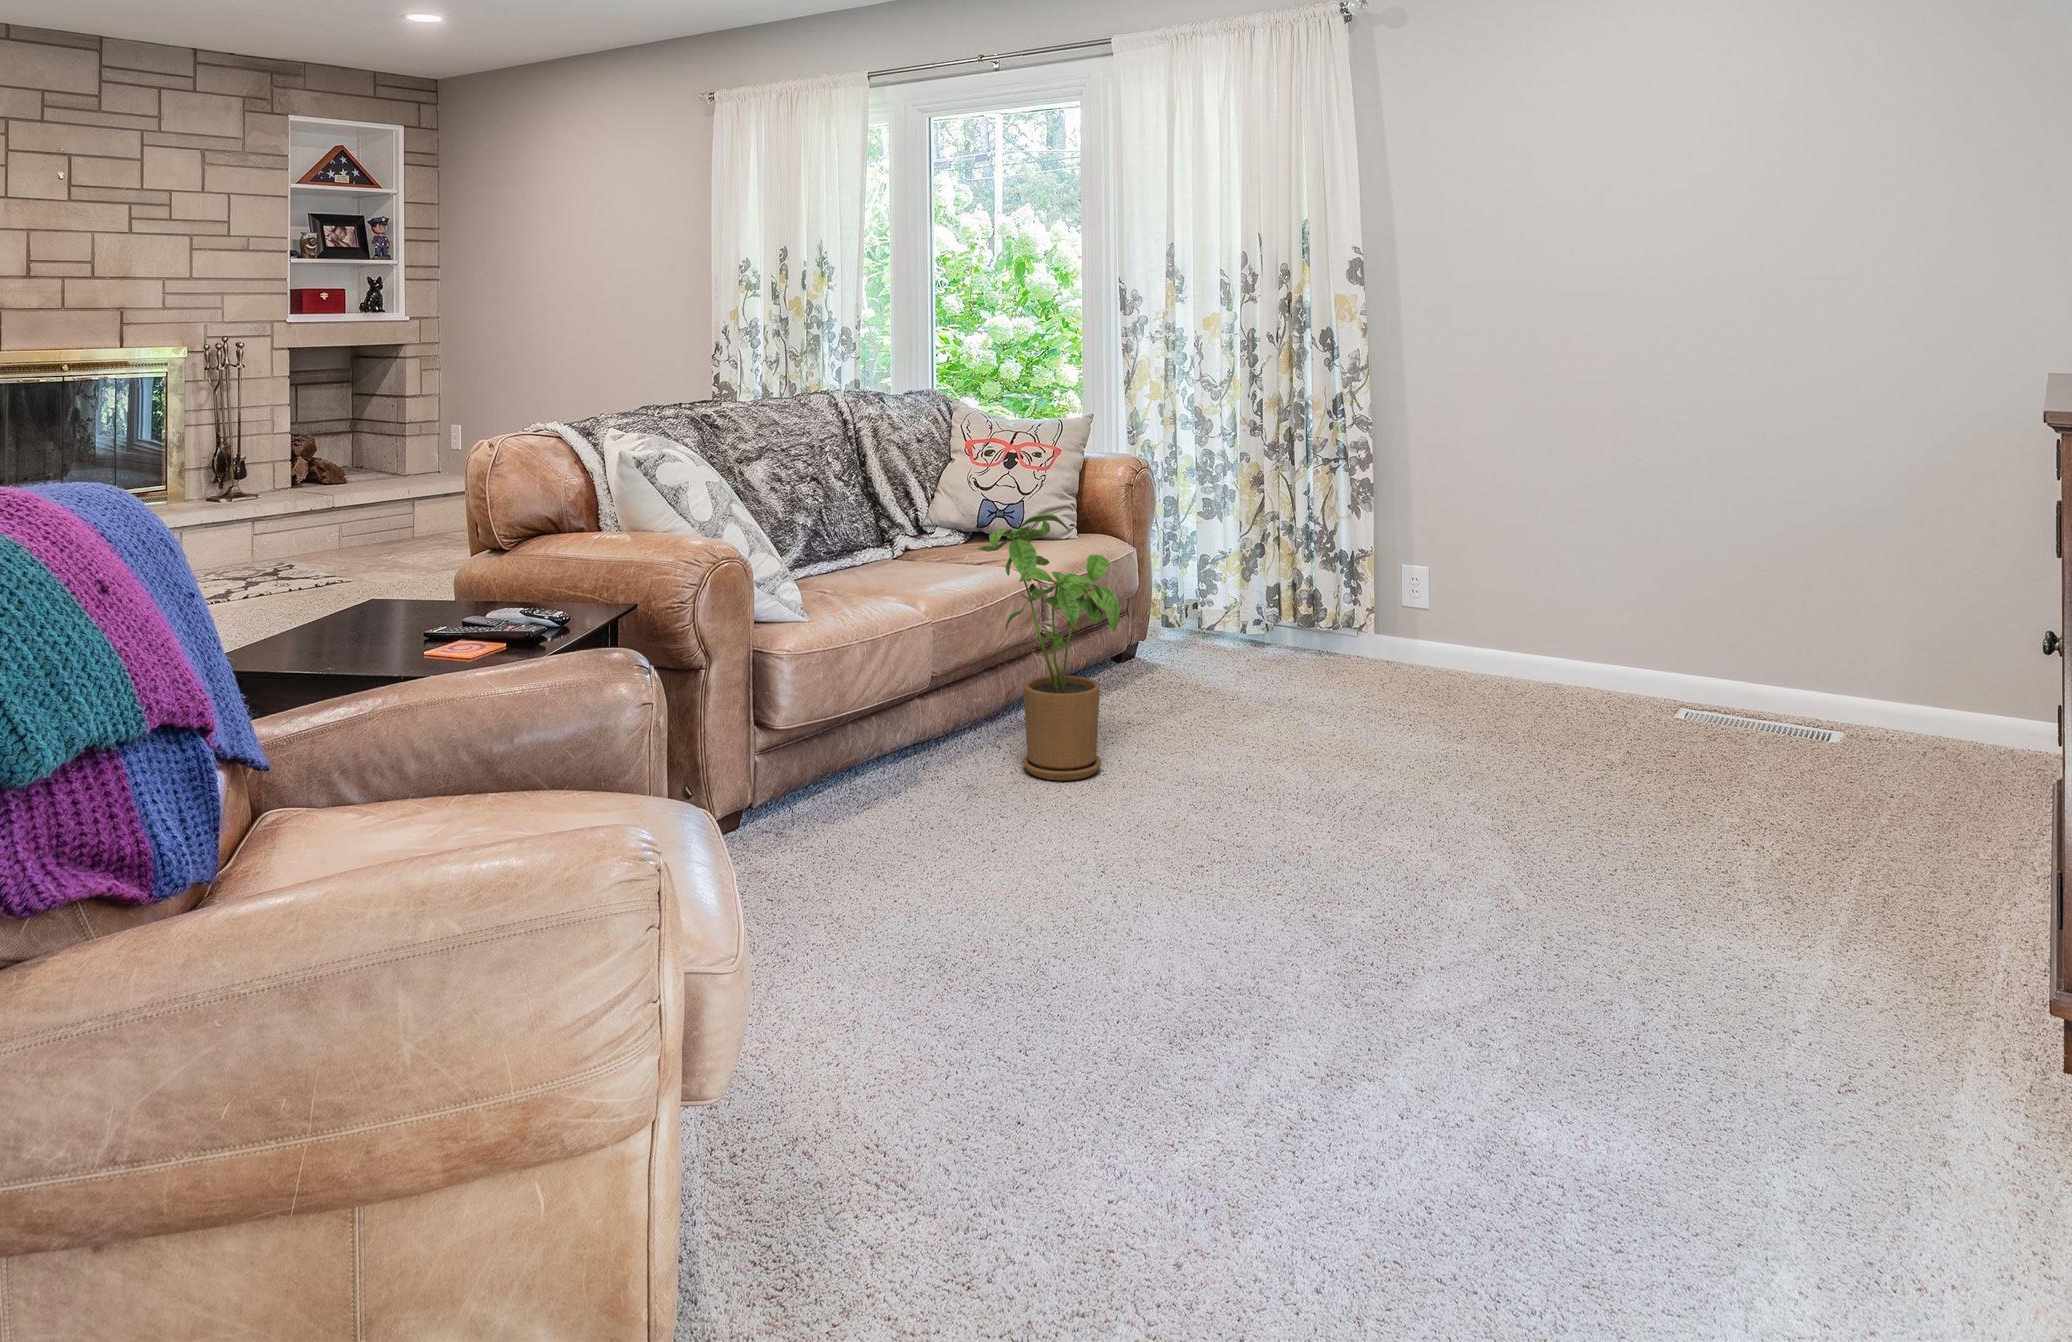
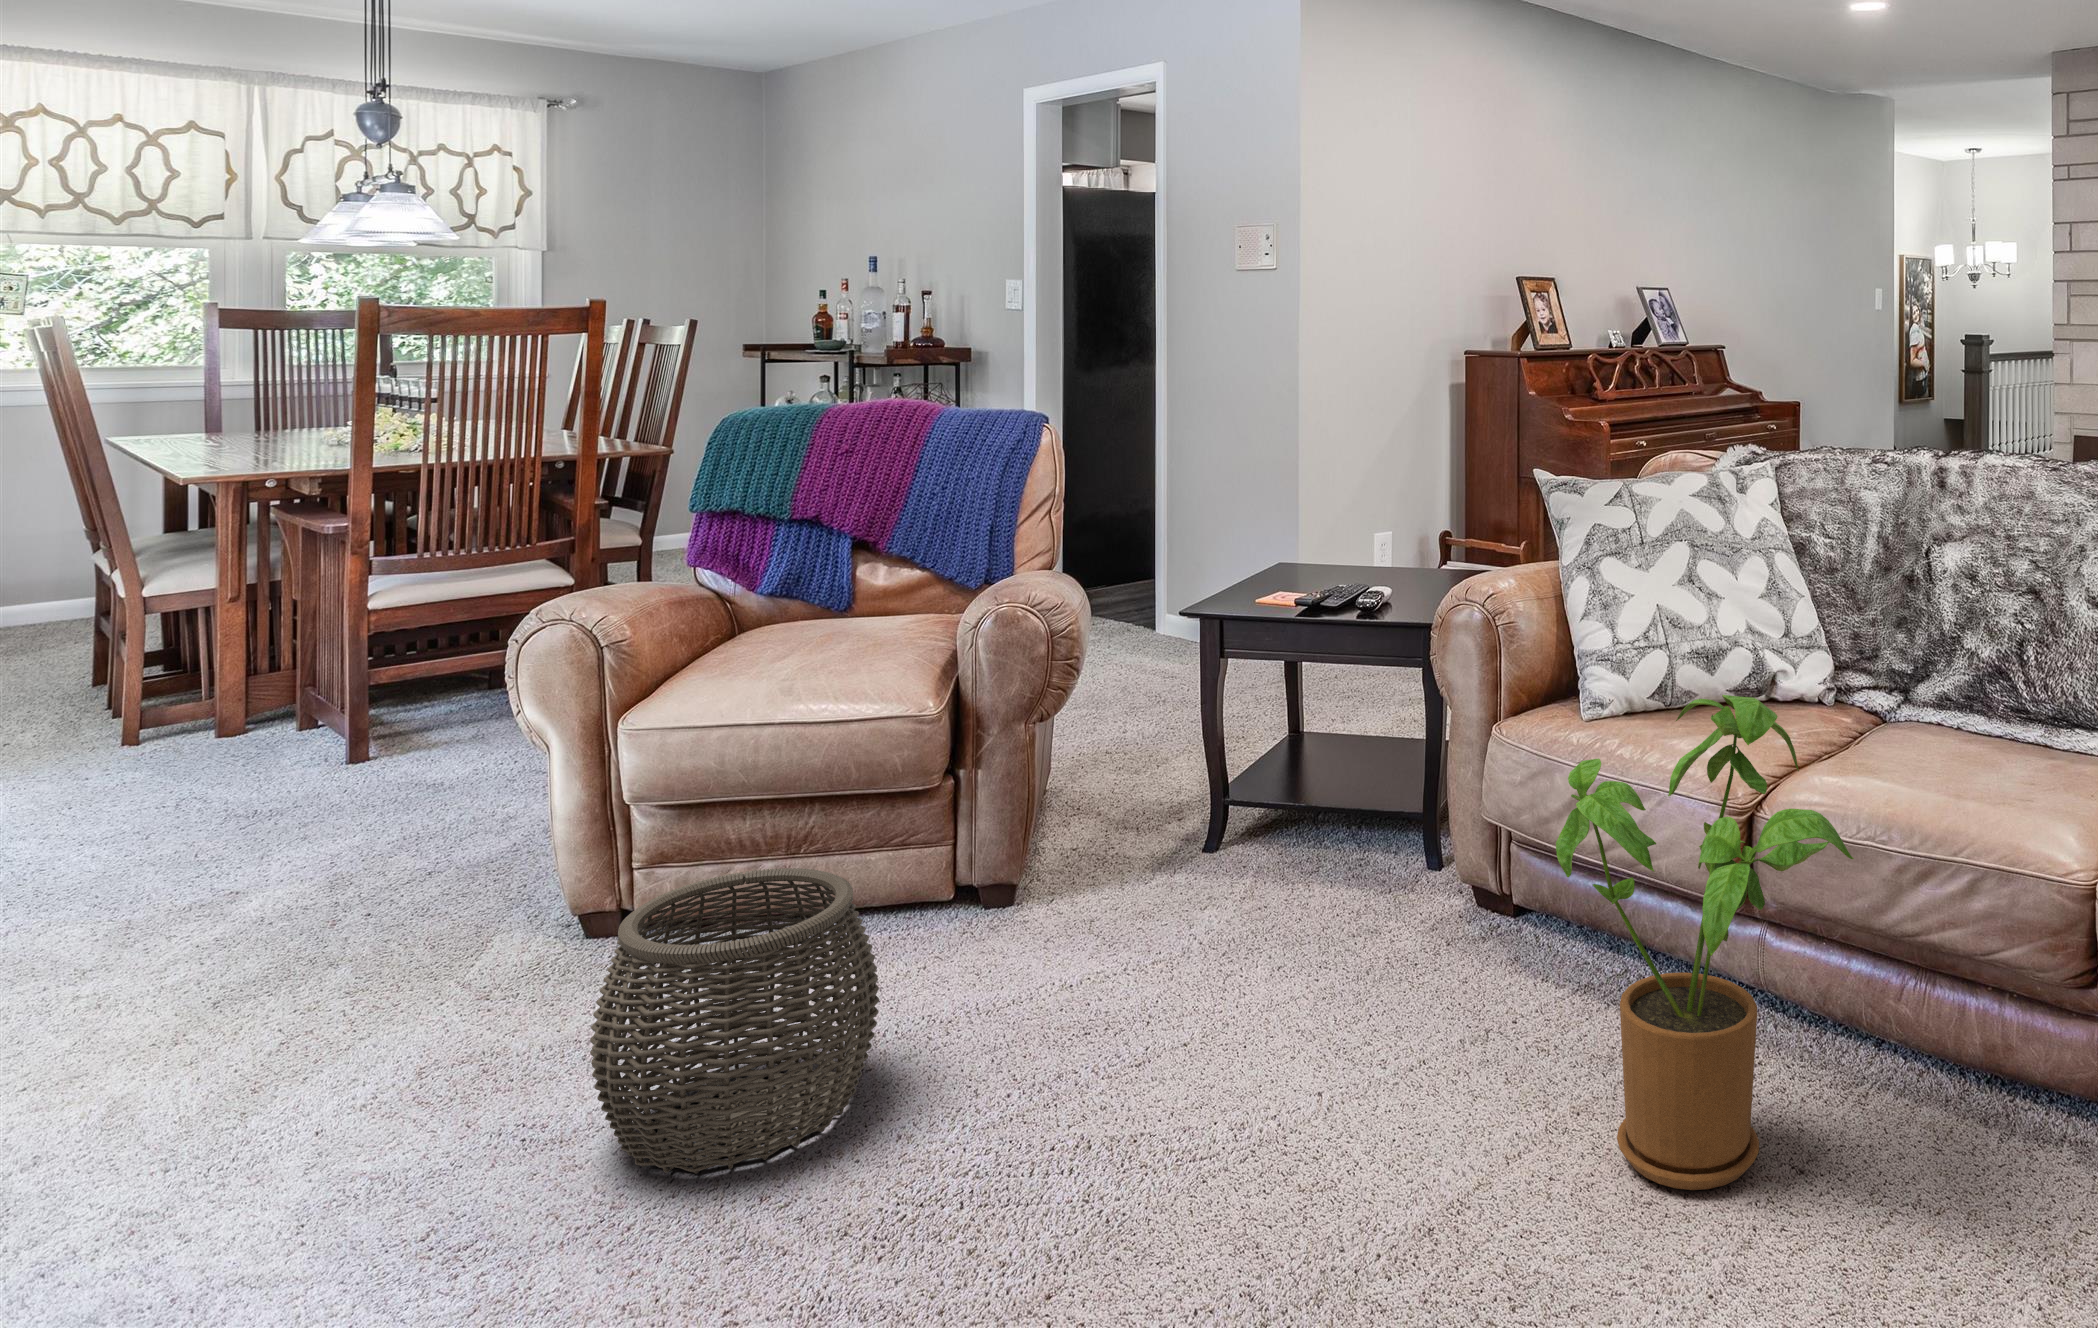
woven basket: none [944,816,1185,1097] -> present [590,868,879,1174]

